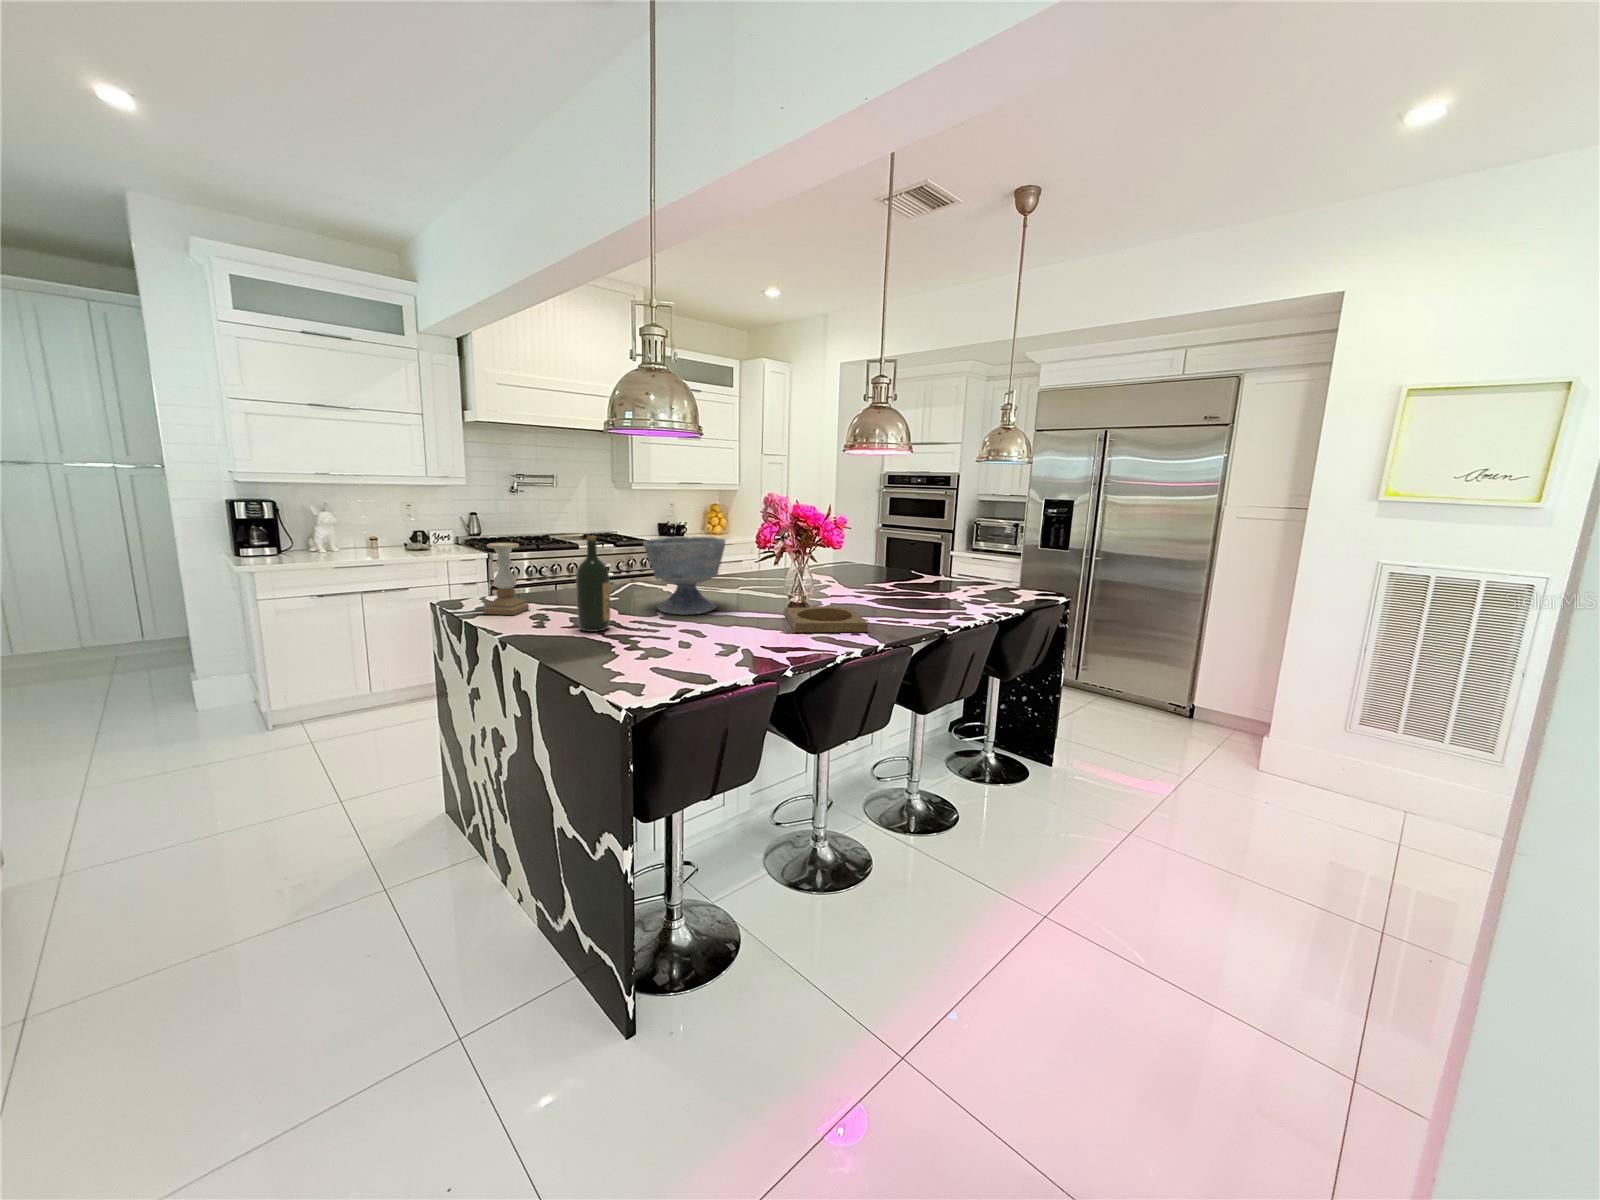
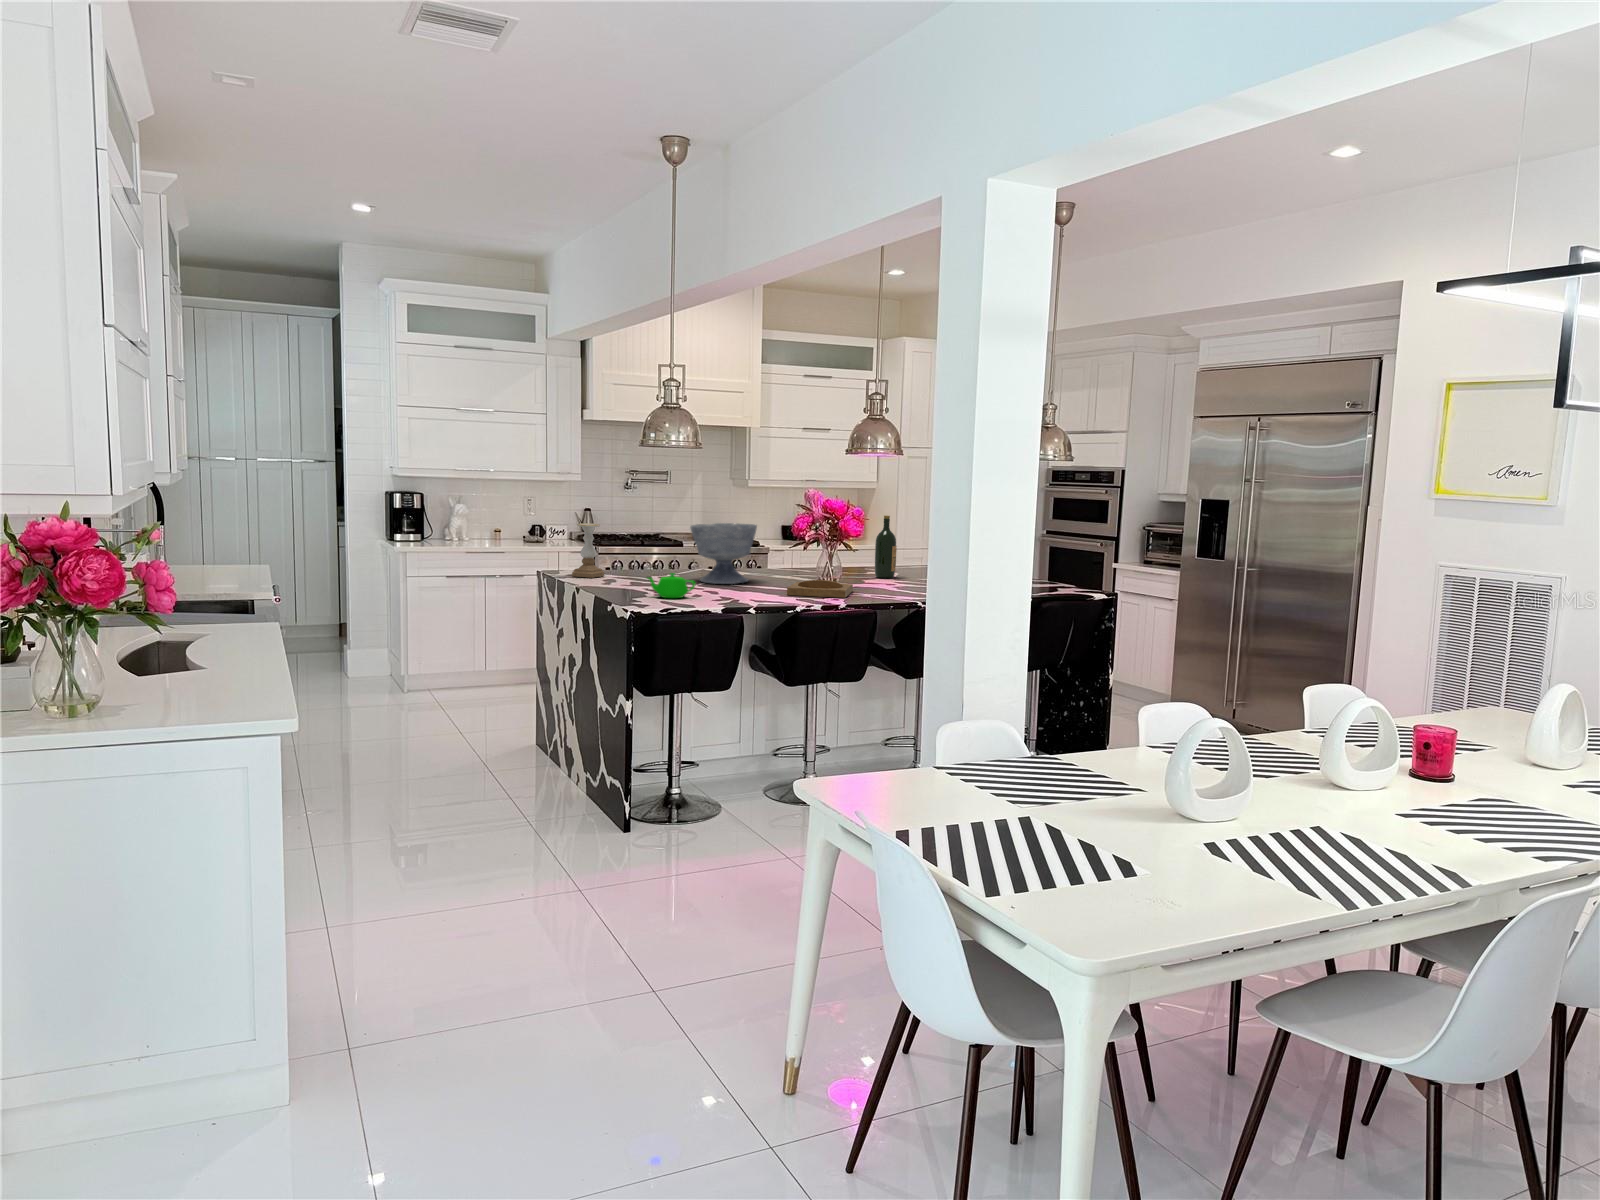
wine bottle: present [576,536,610,632] -> present [875,516,896,578]
teapot: none [618,621,691,659] -> present [647,573,695,598]

